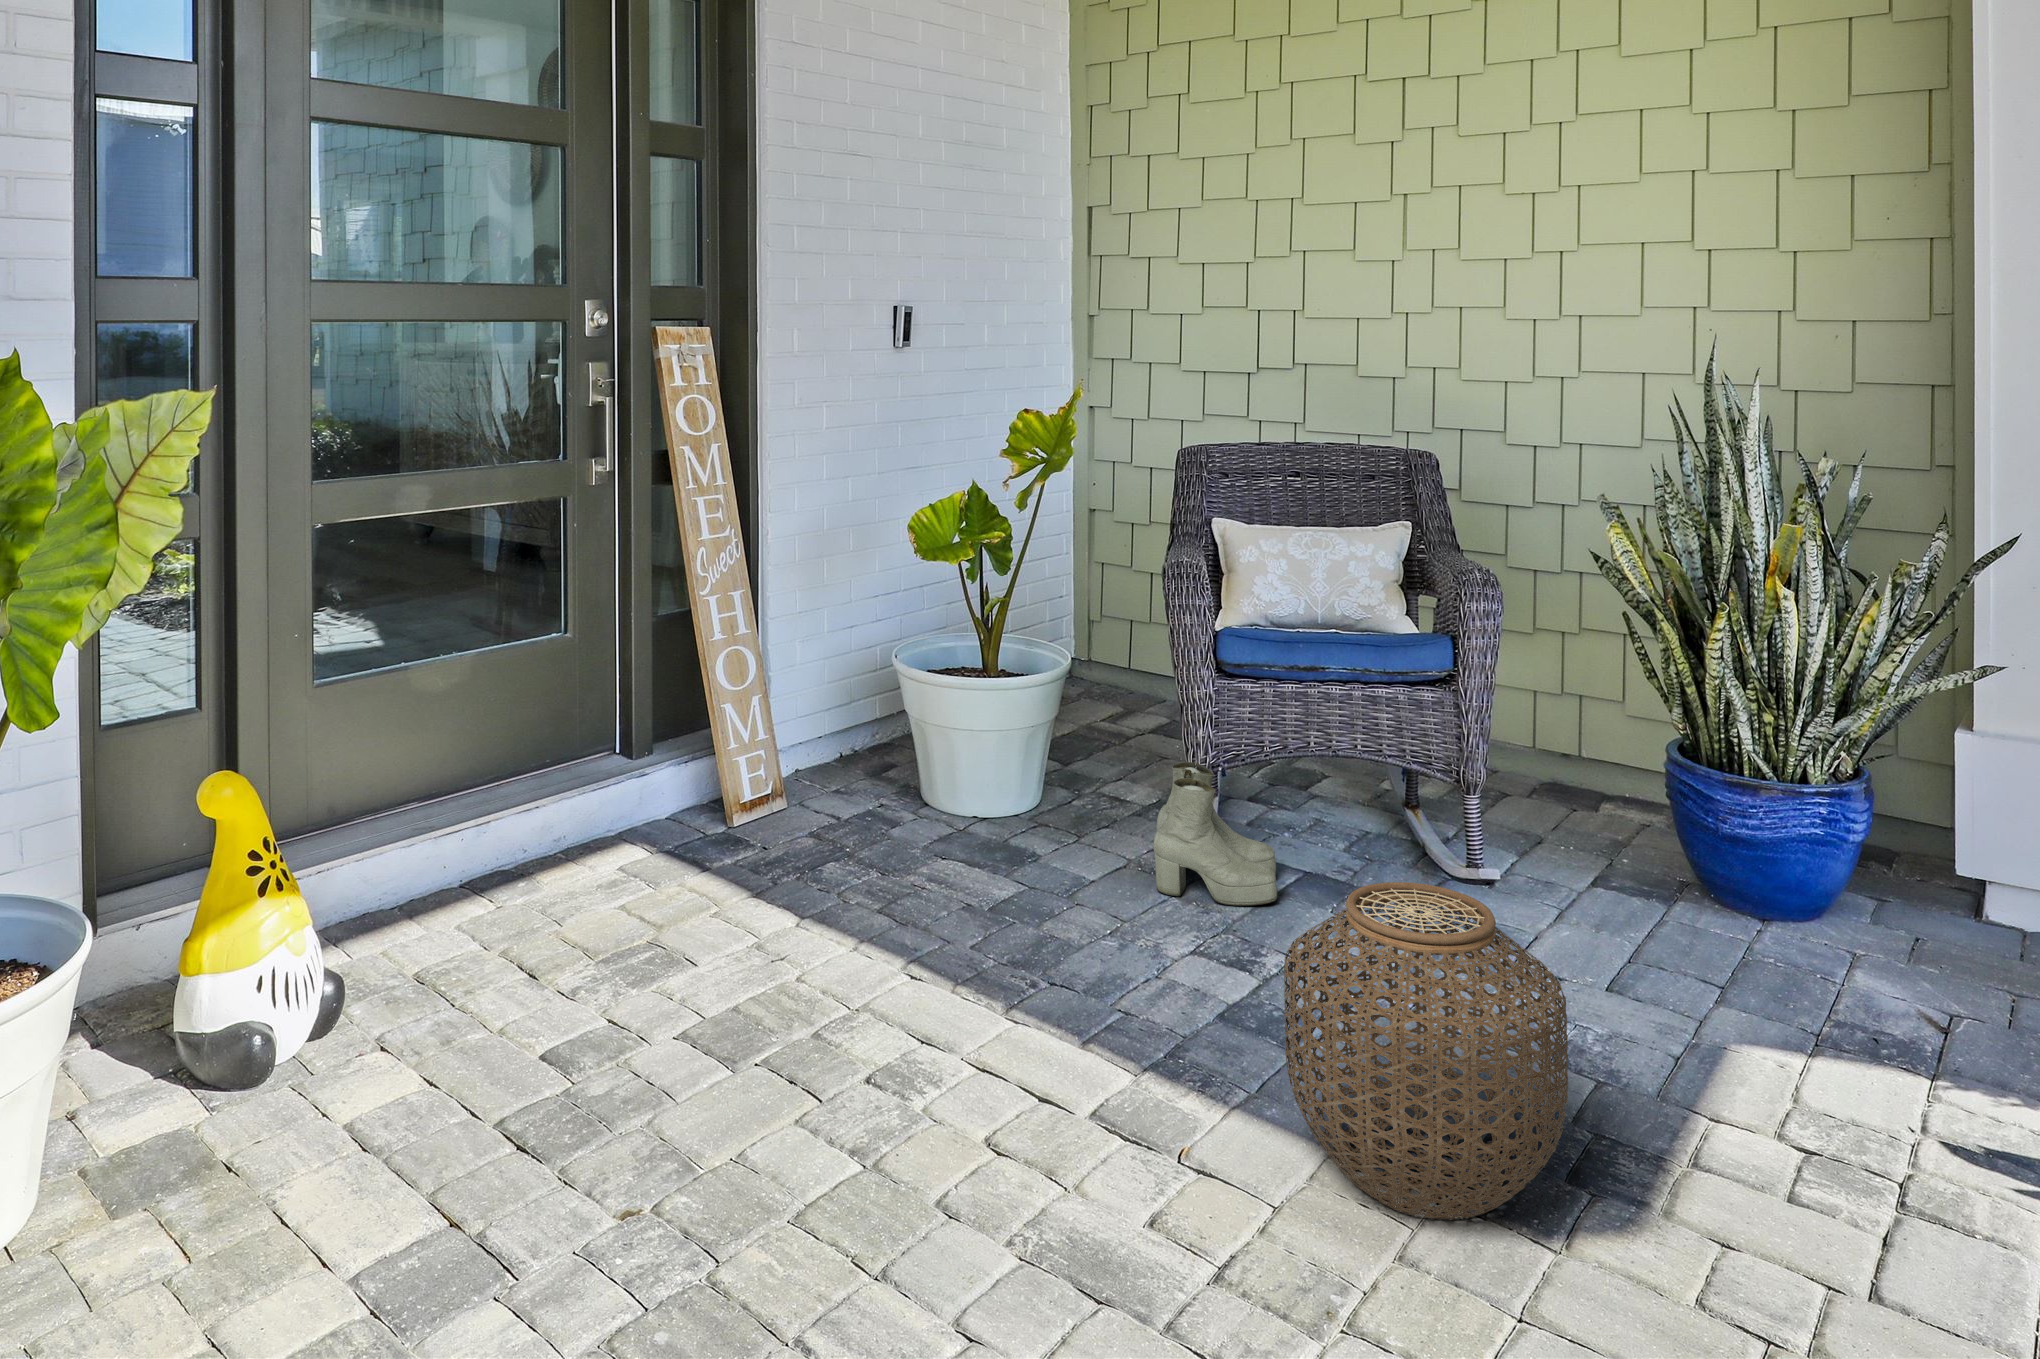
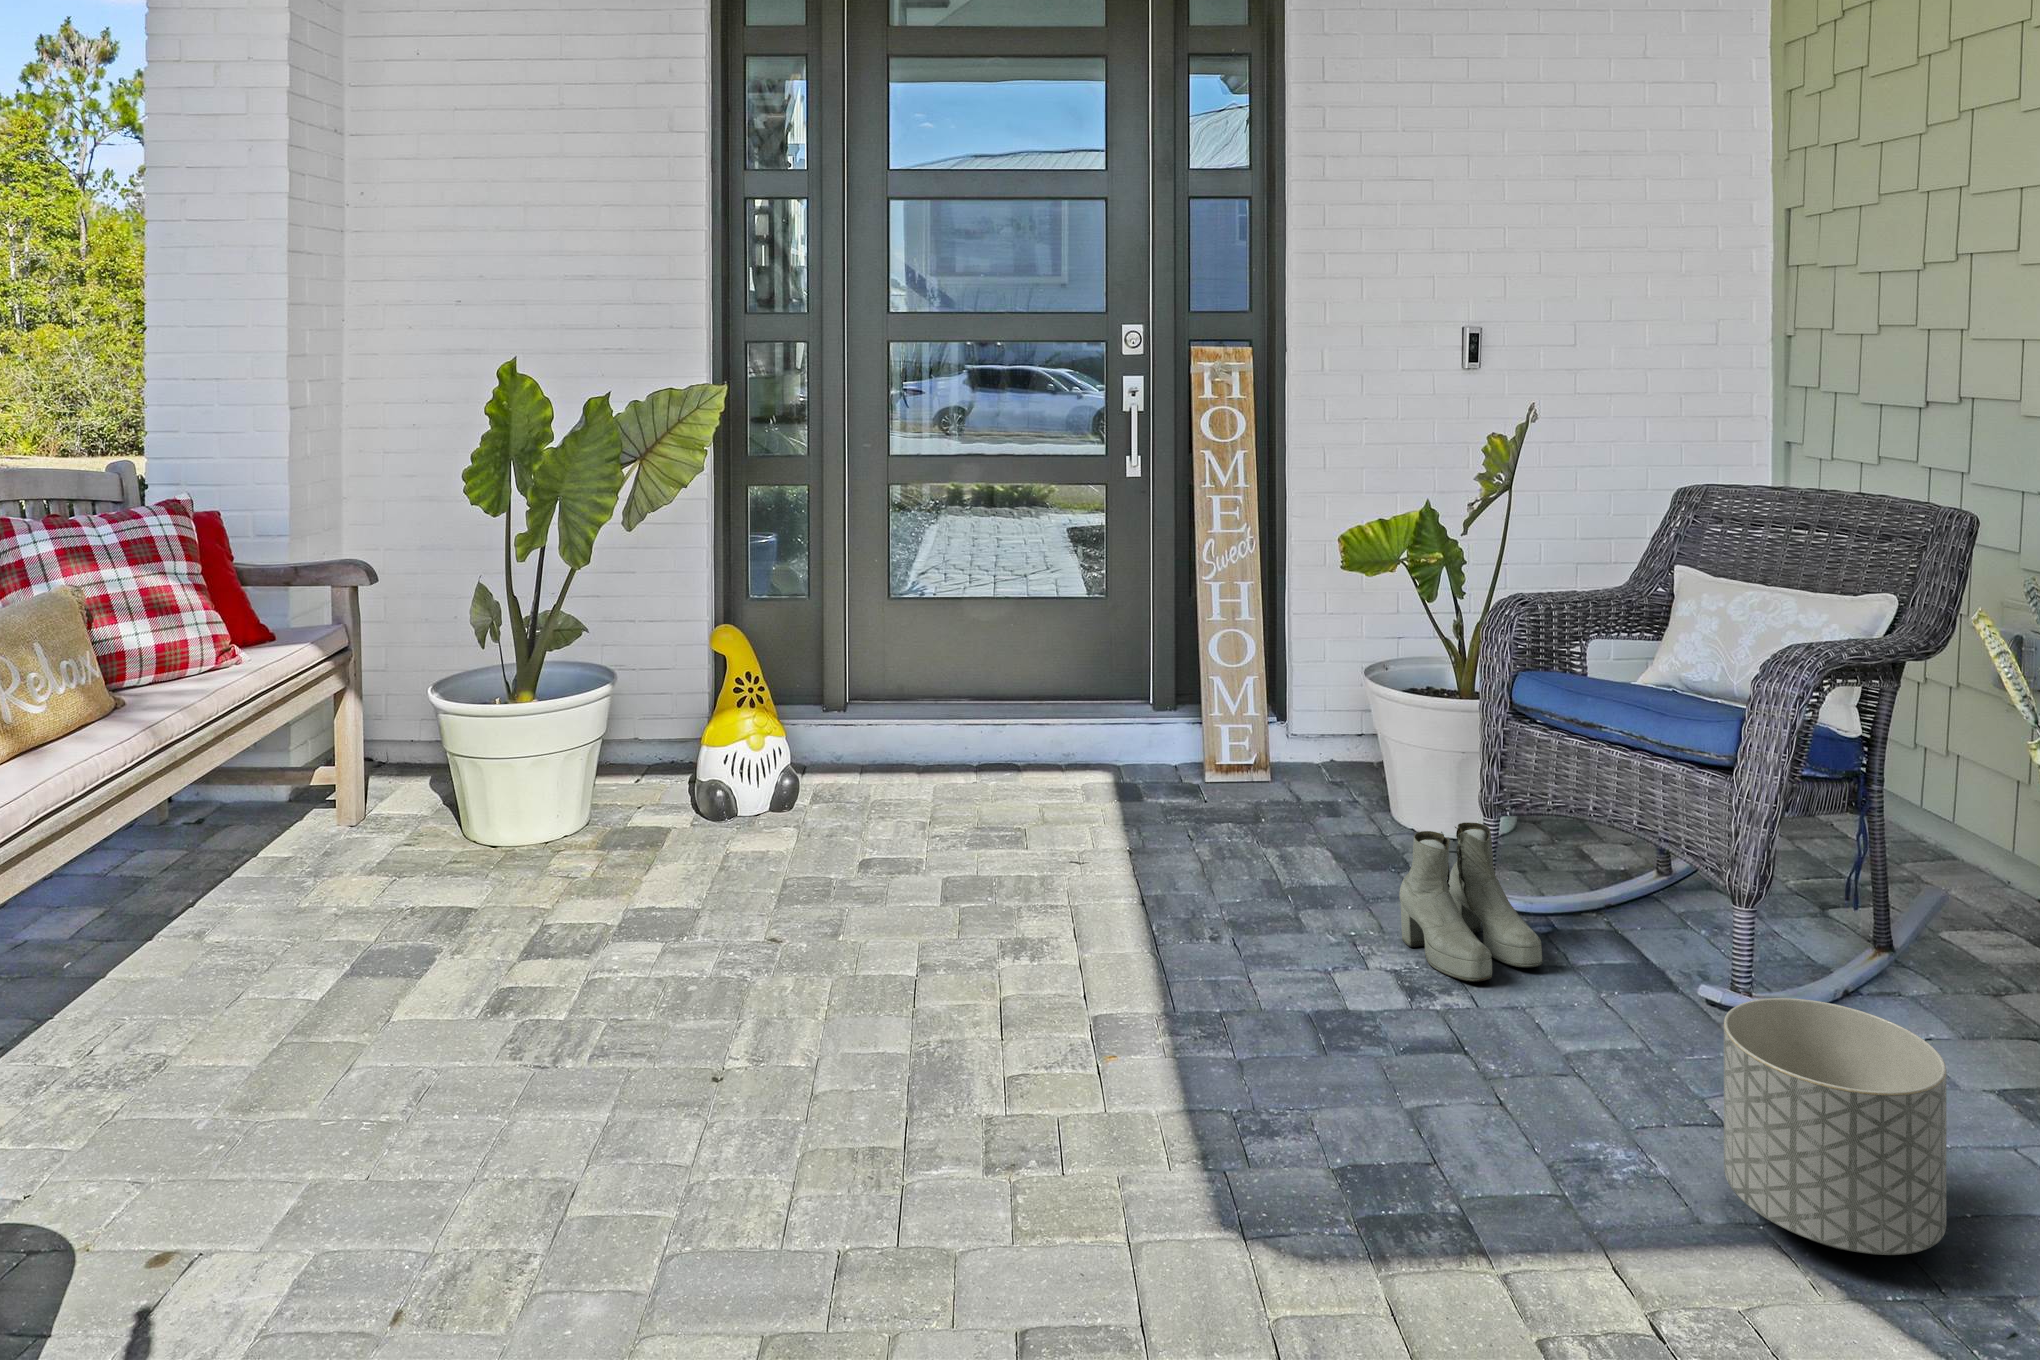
planter: none [1630,796,1801,971] -> present [1724,998,1947,1255]
woven basket: present [1284,882,1568,1219] -> none [966,883,1204,1186]

